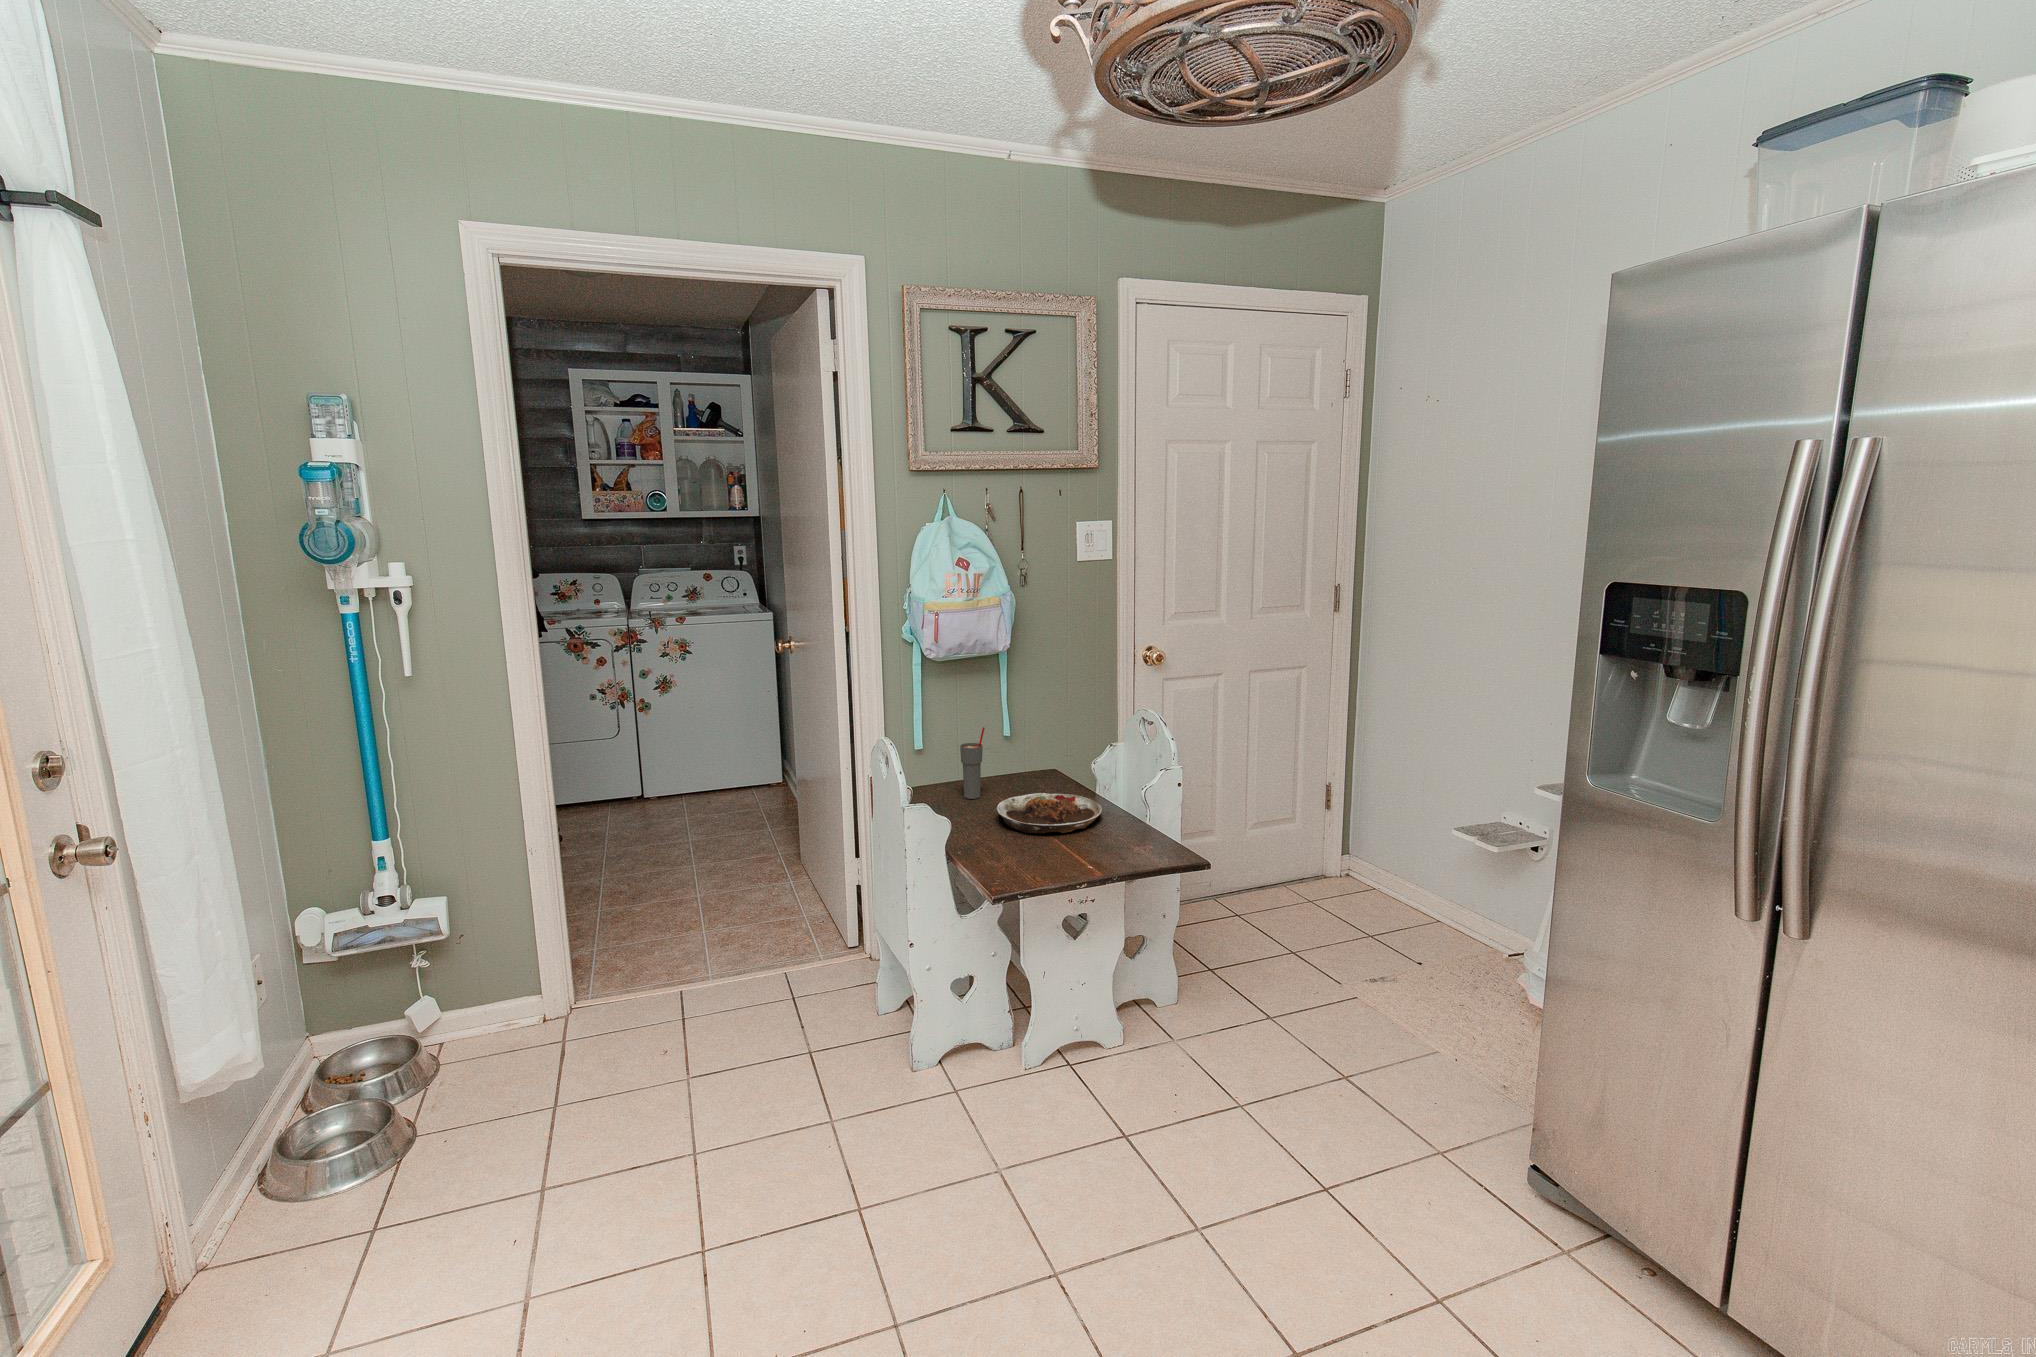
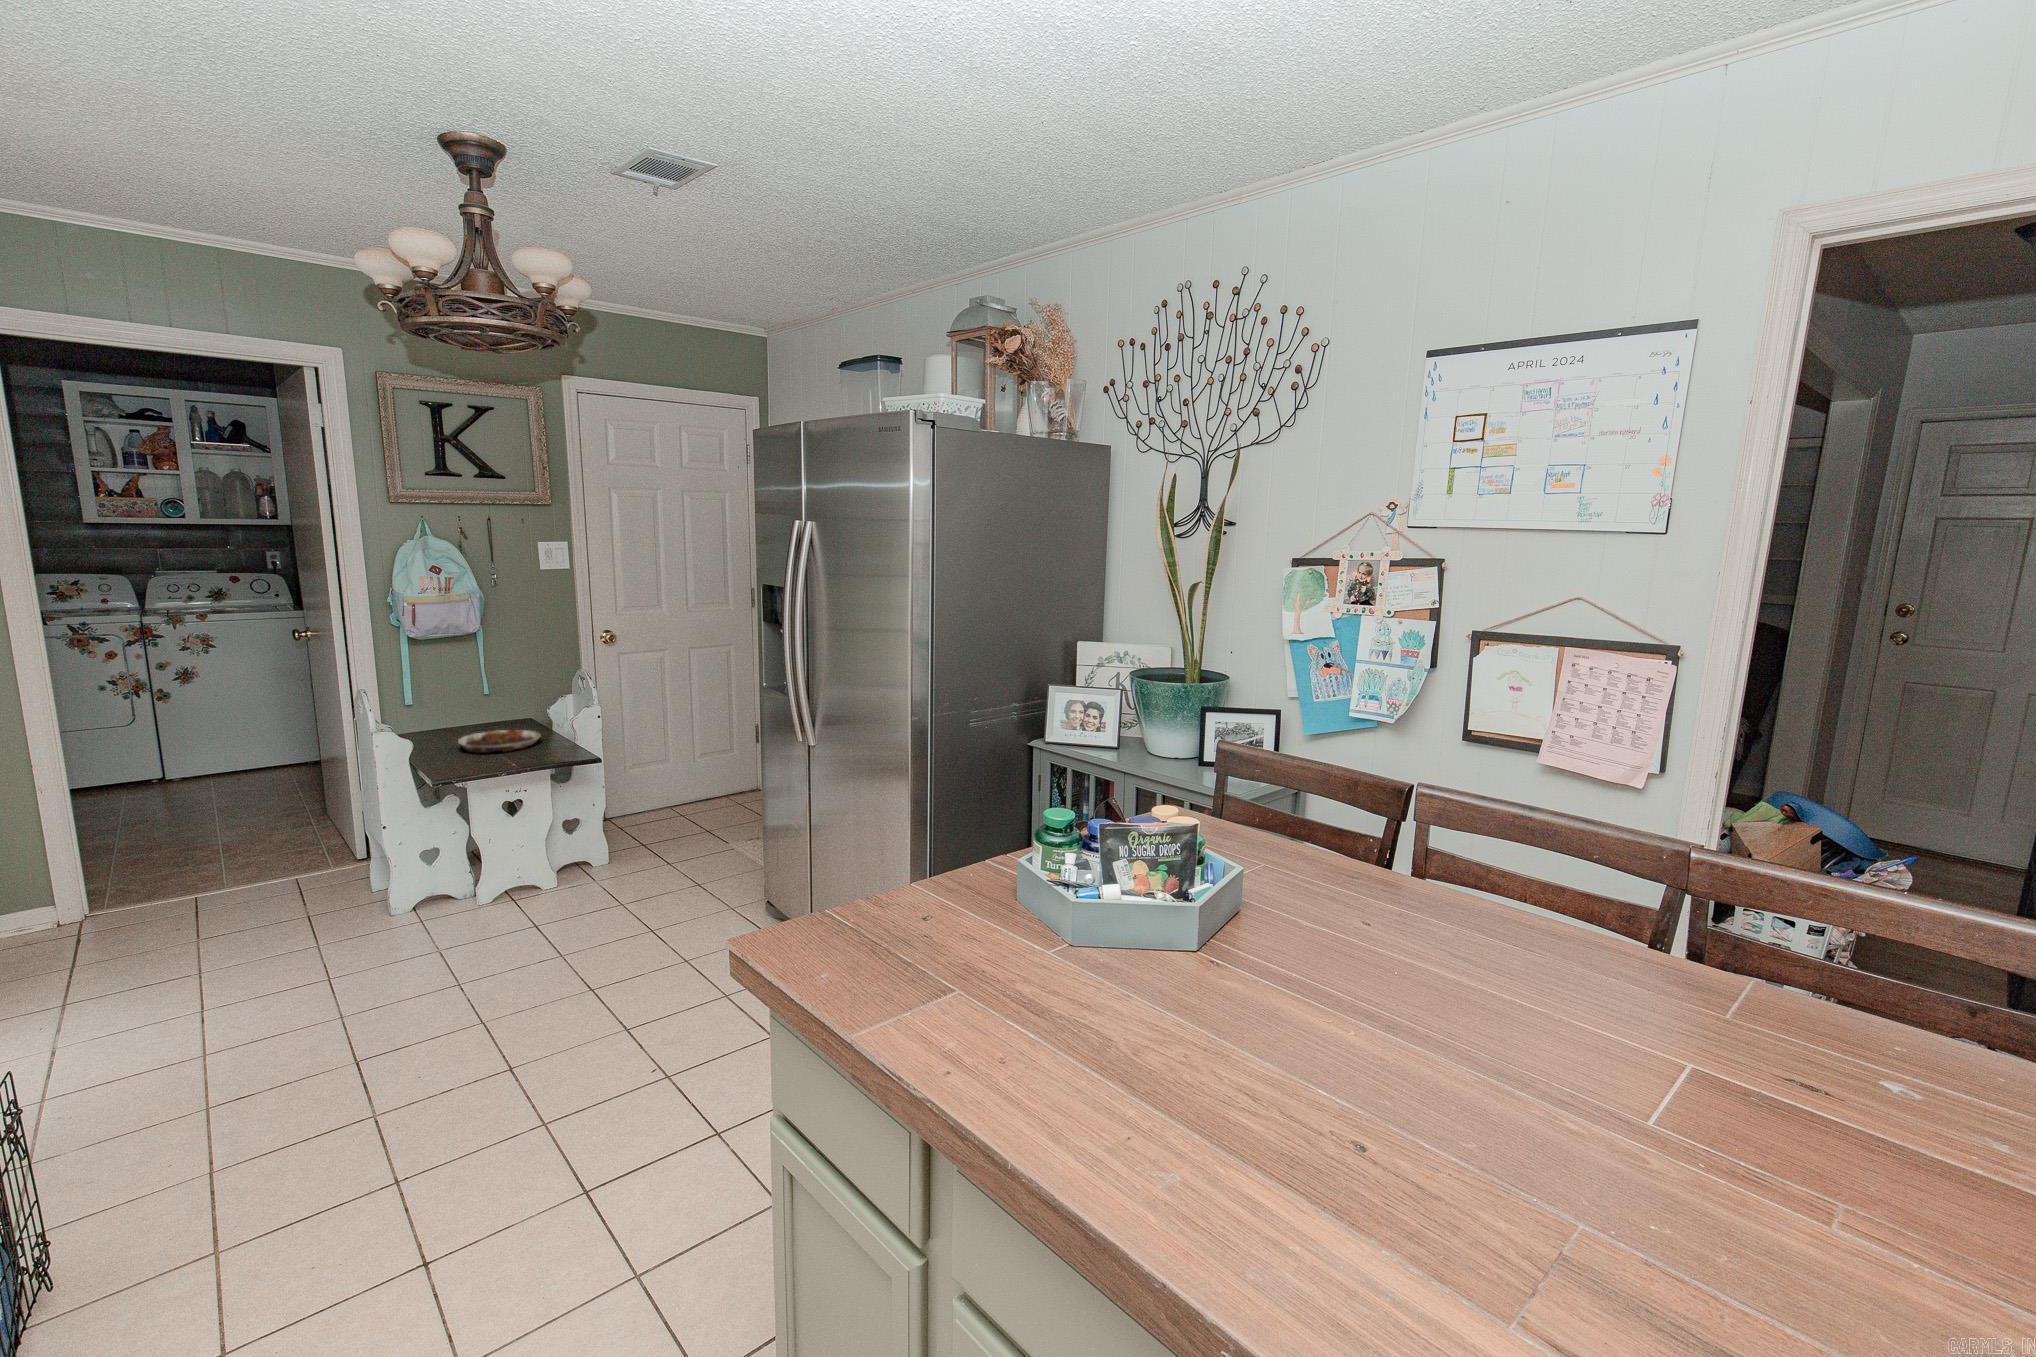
cup: present [960,727,985,799] -> none [436,687,457,738]

